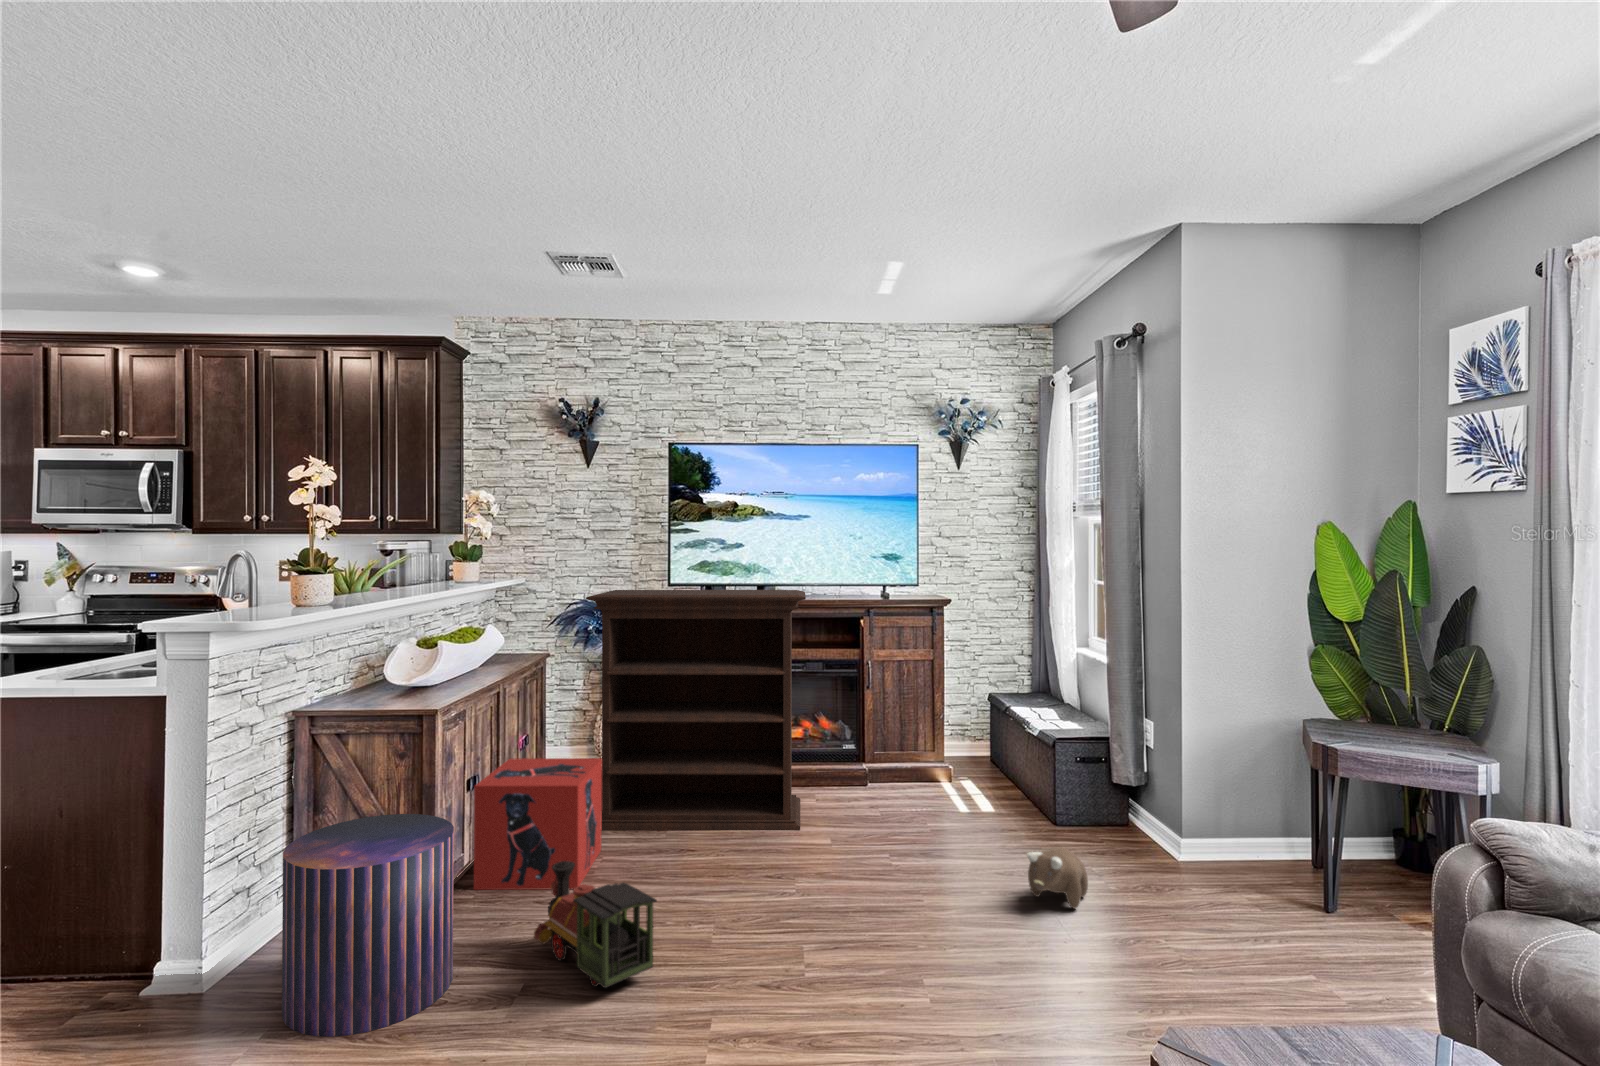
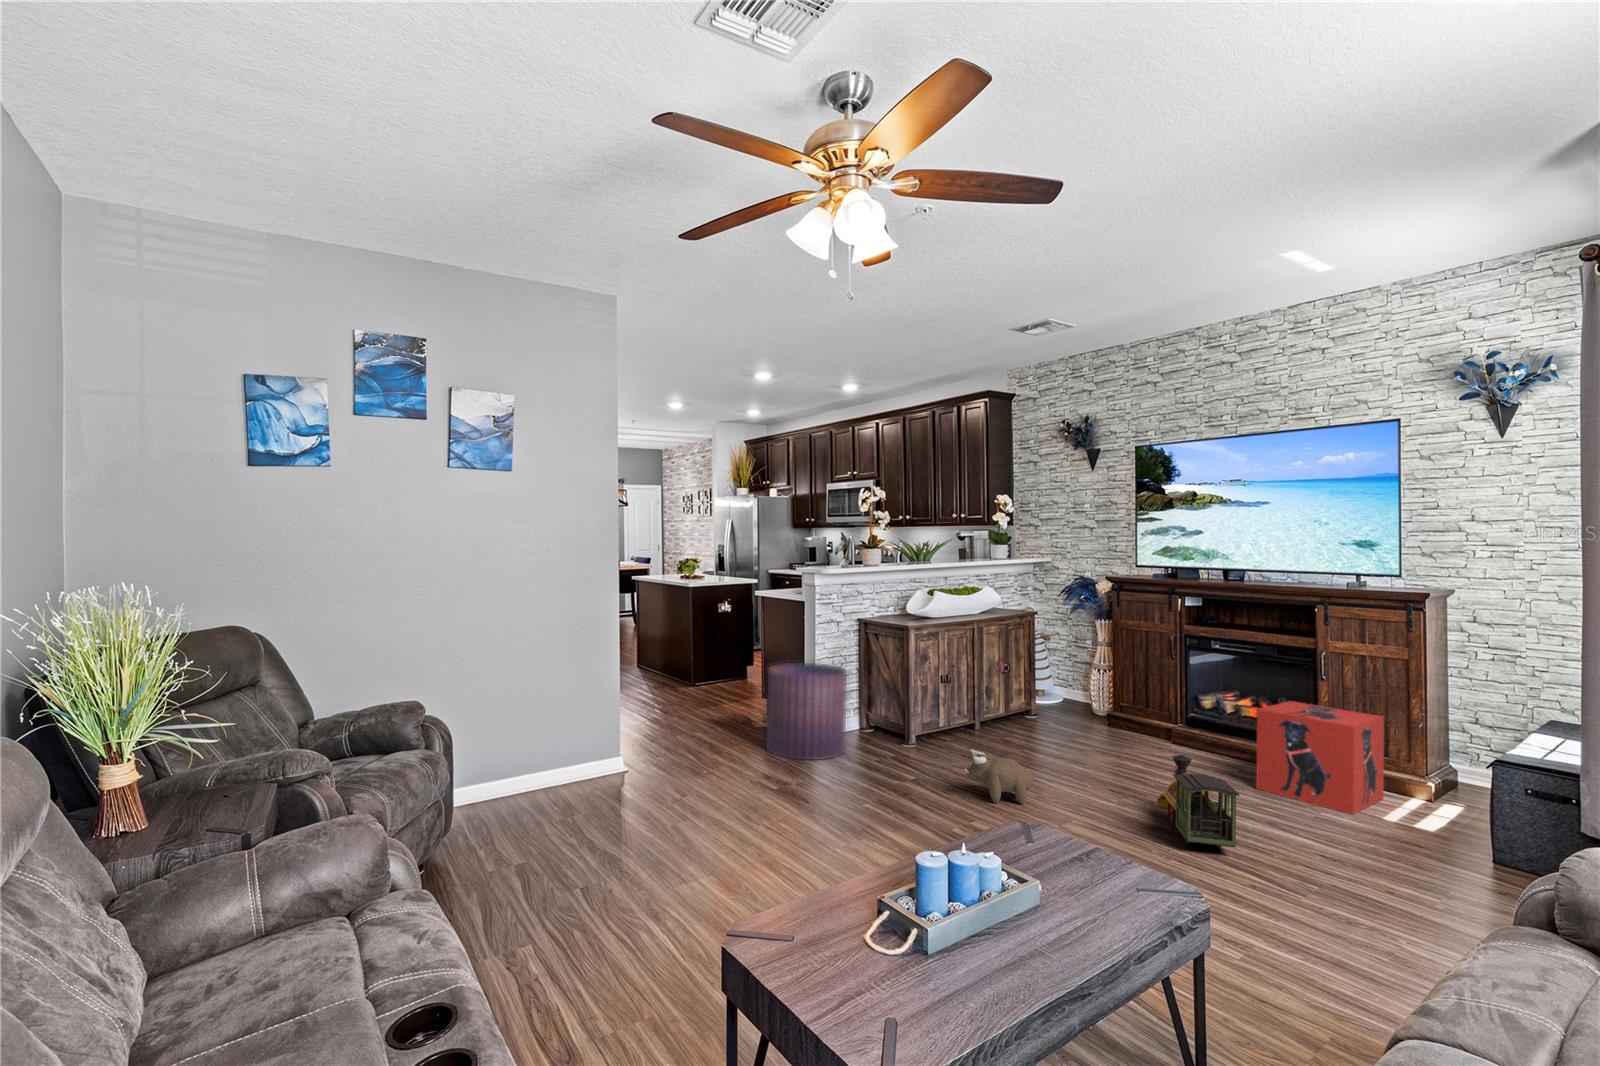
bookshelf: present [586,590,806,830] -> none [1013,562,1215,779]
storage box: present [474,758,602,890] -> present [1256,701,1384,814]
plush toy: present [1027,847,1088,909] -> present [965,749,1034,804]
toy train: present [534,861,657,988] -> present [1157,755,1240,848]

